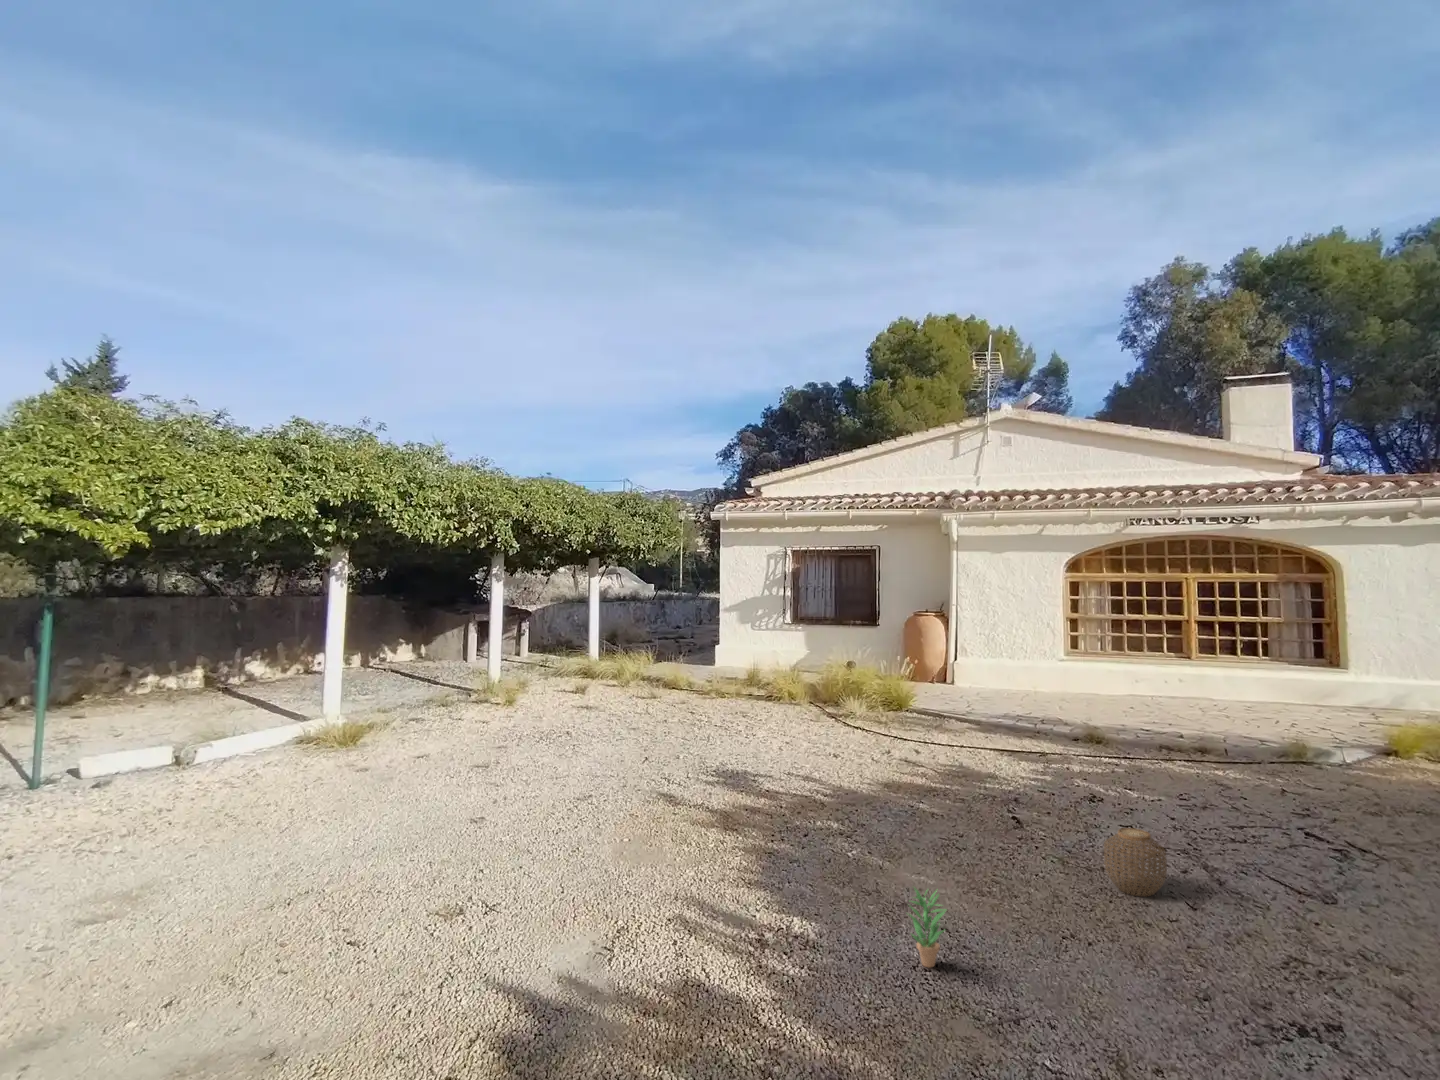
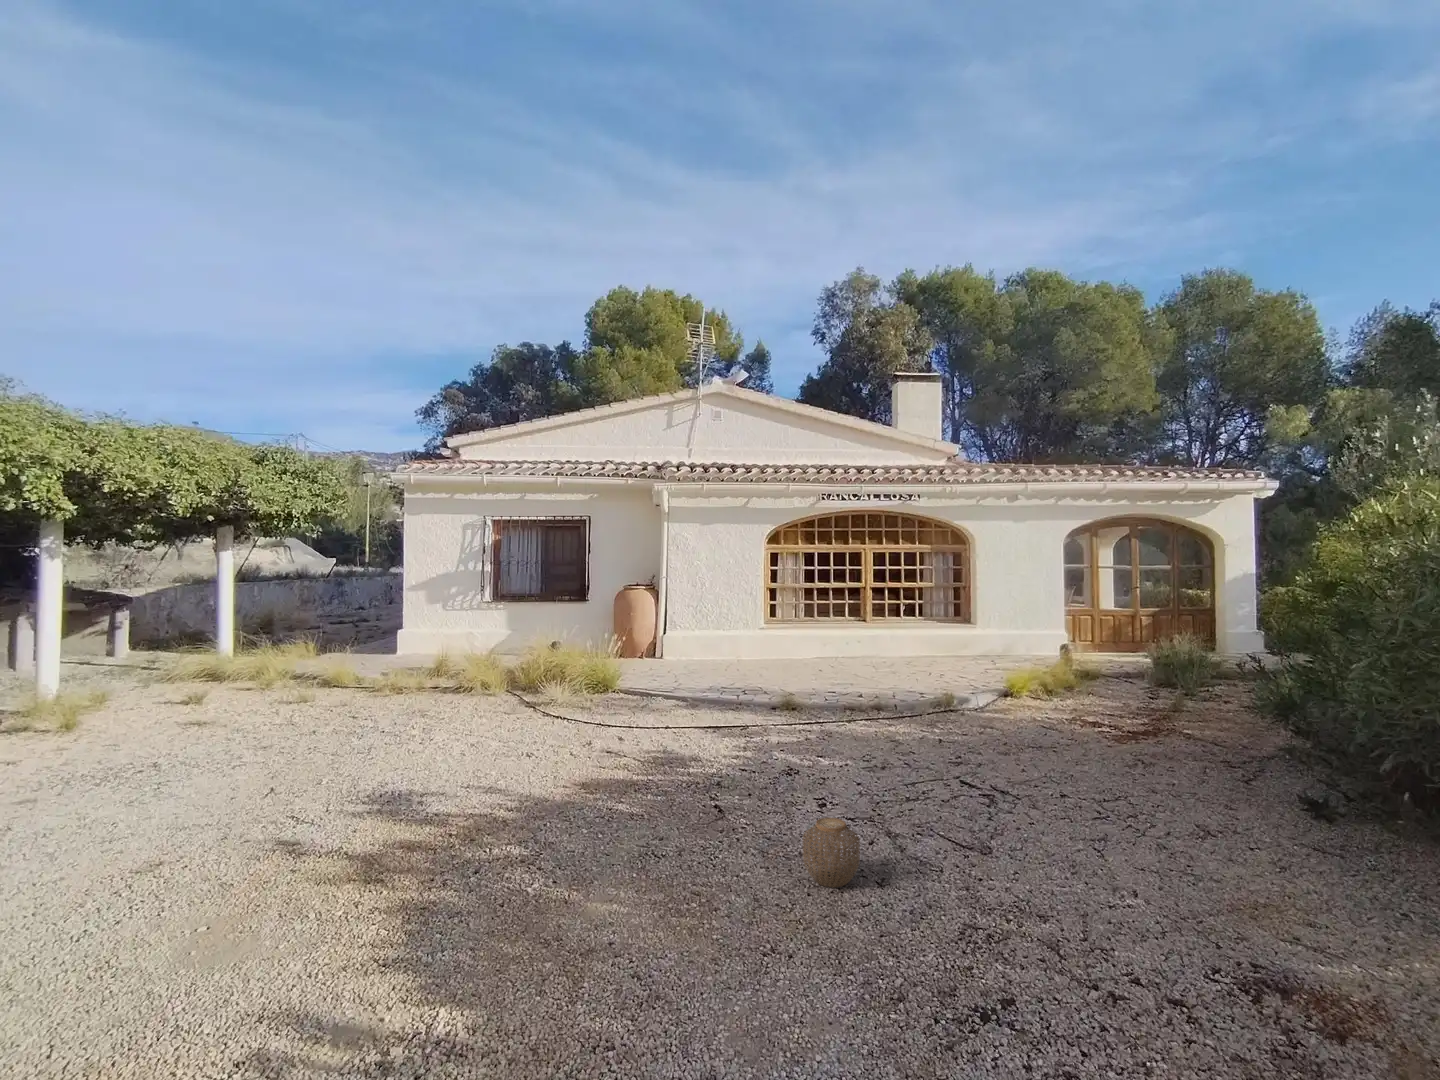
potted plant: present [909,888,946,968] -> none [593,937,643,1031]

